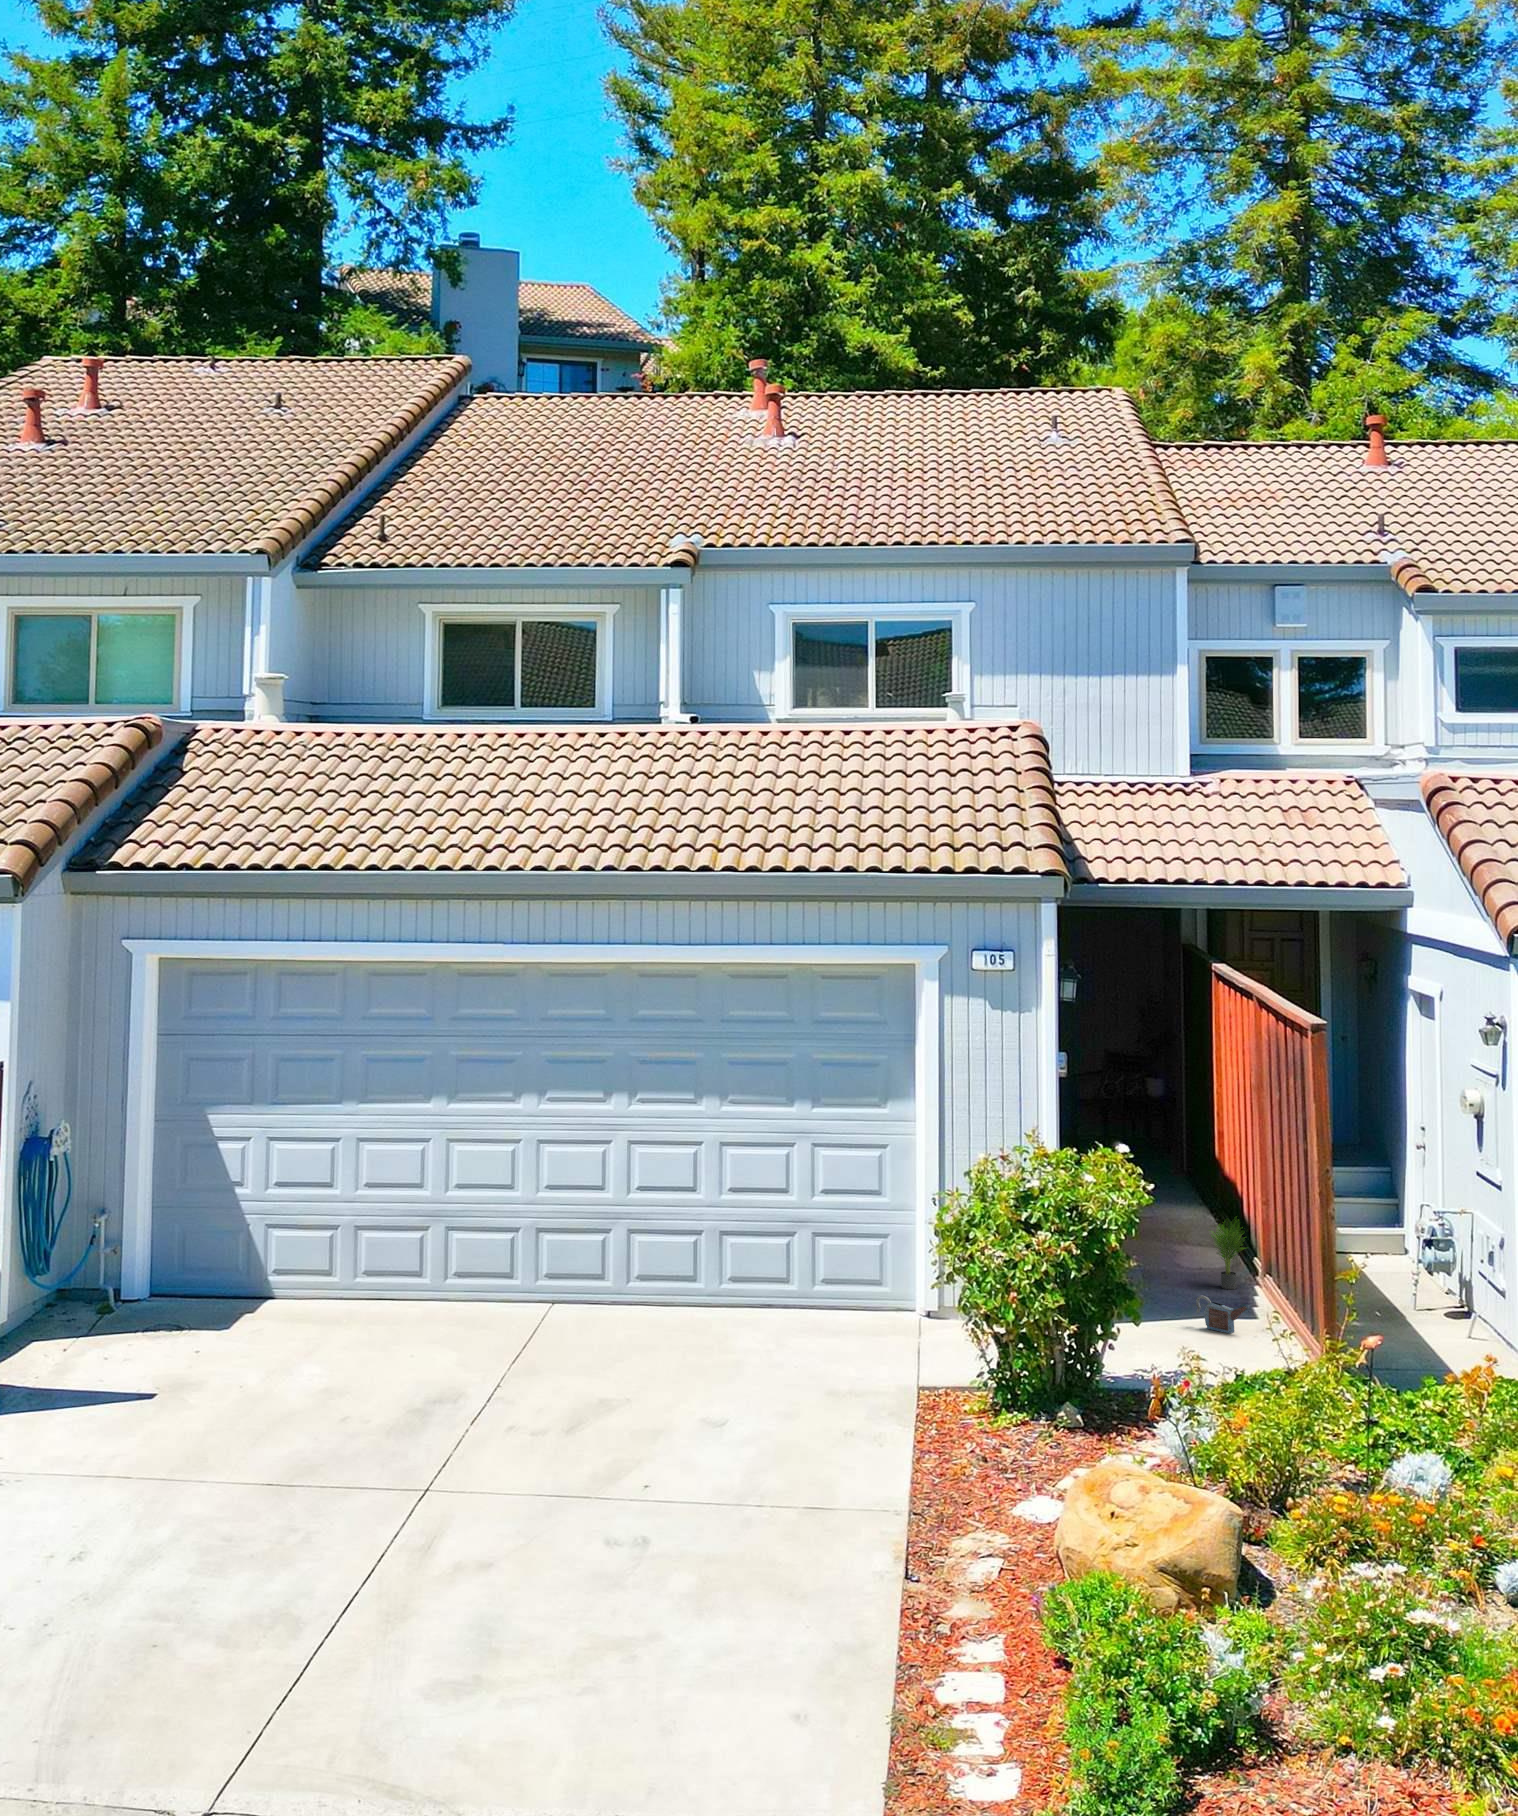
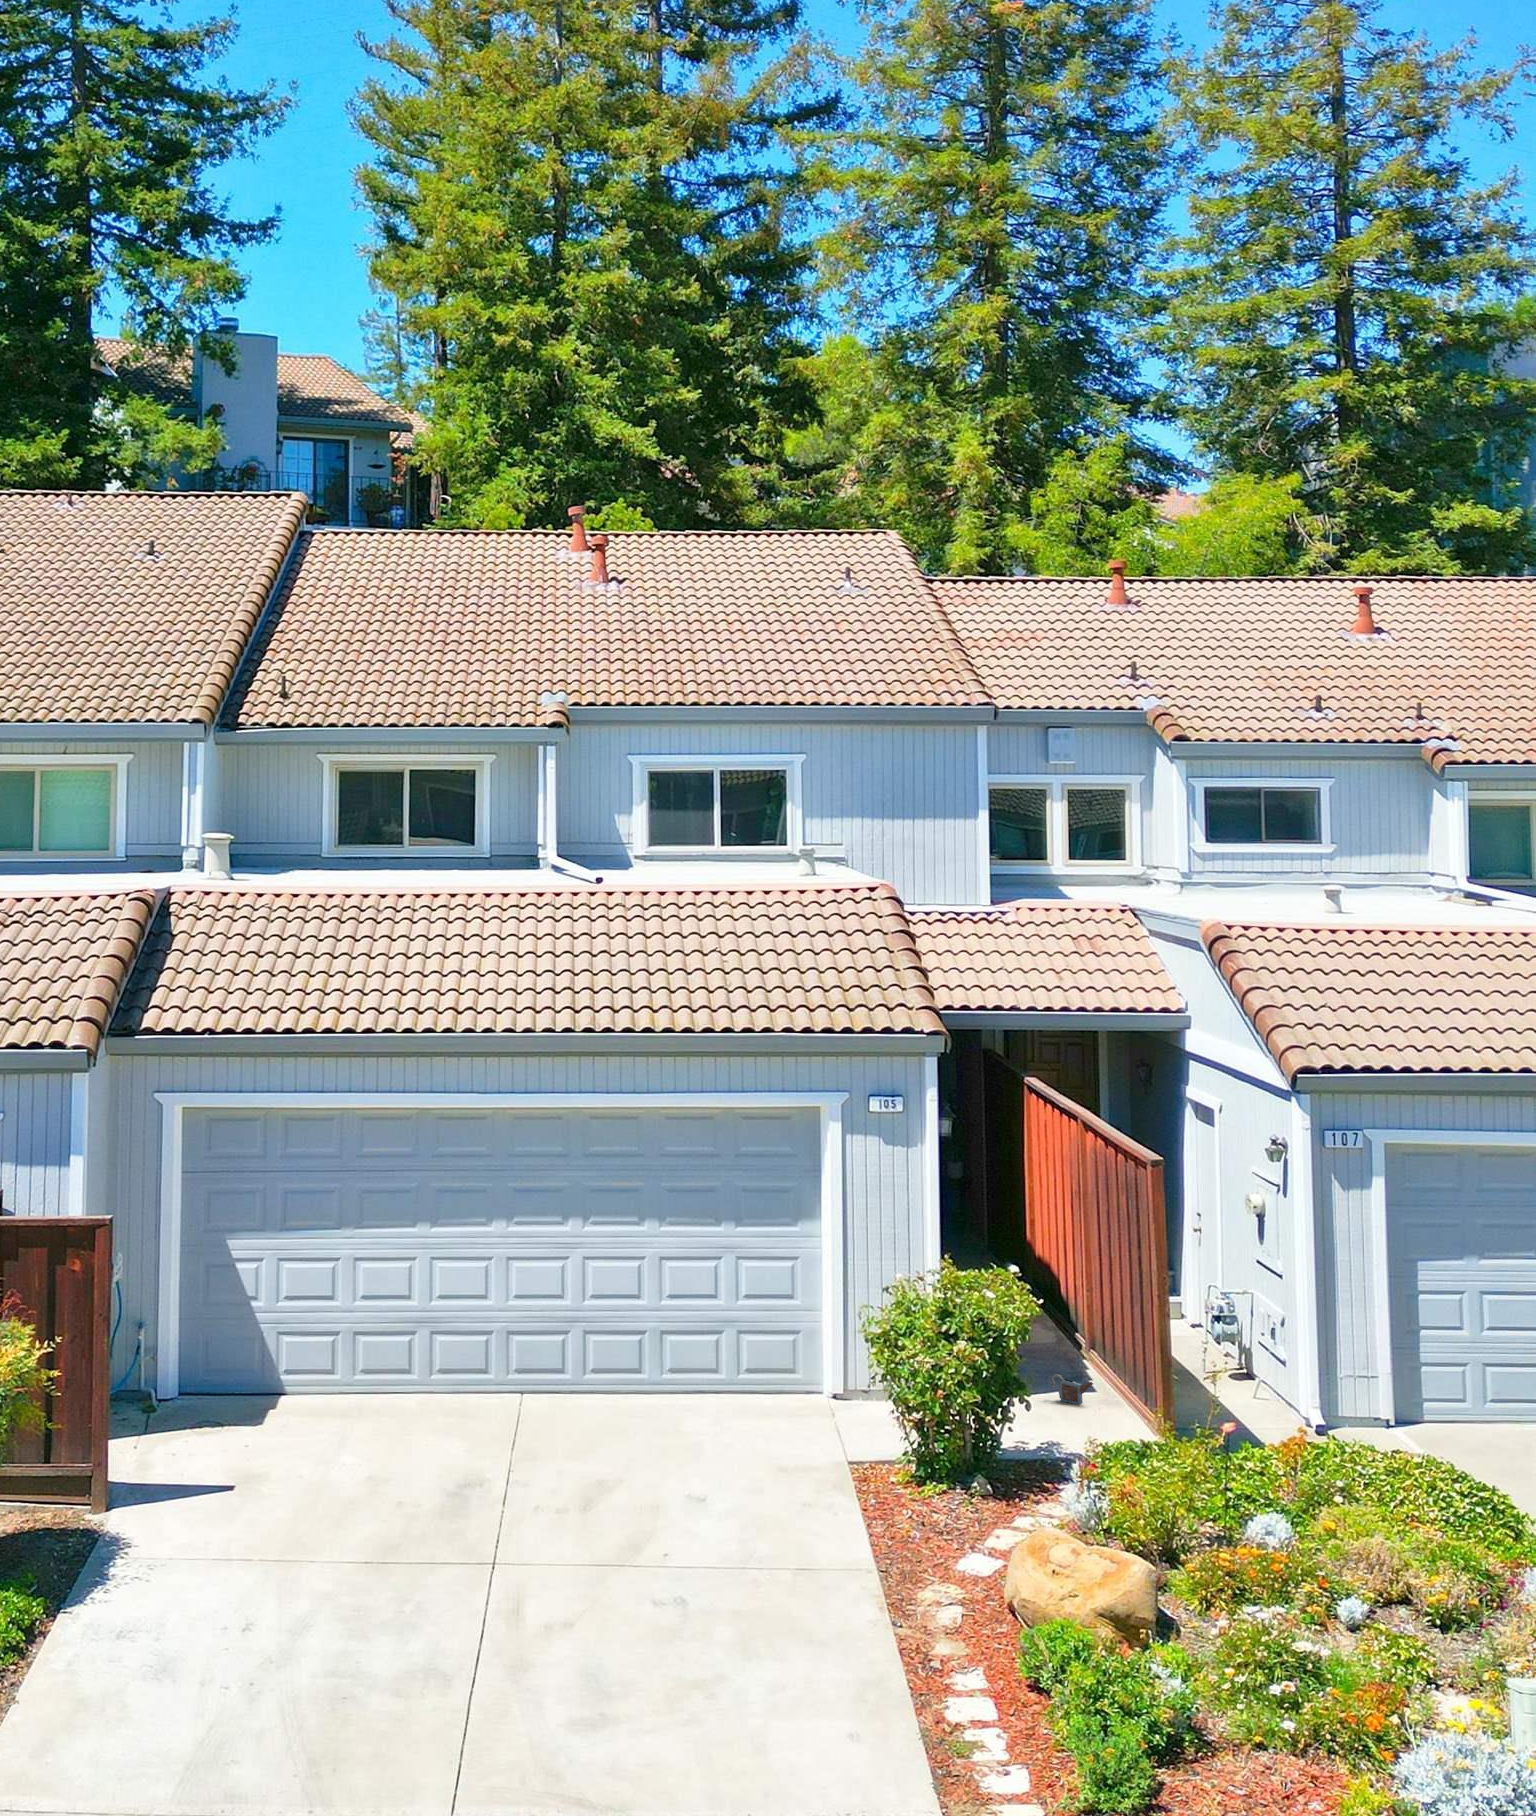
potted plant: present [1212,1224,1242,1290] -> none [1048,1301,1084,1362]

